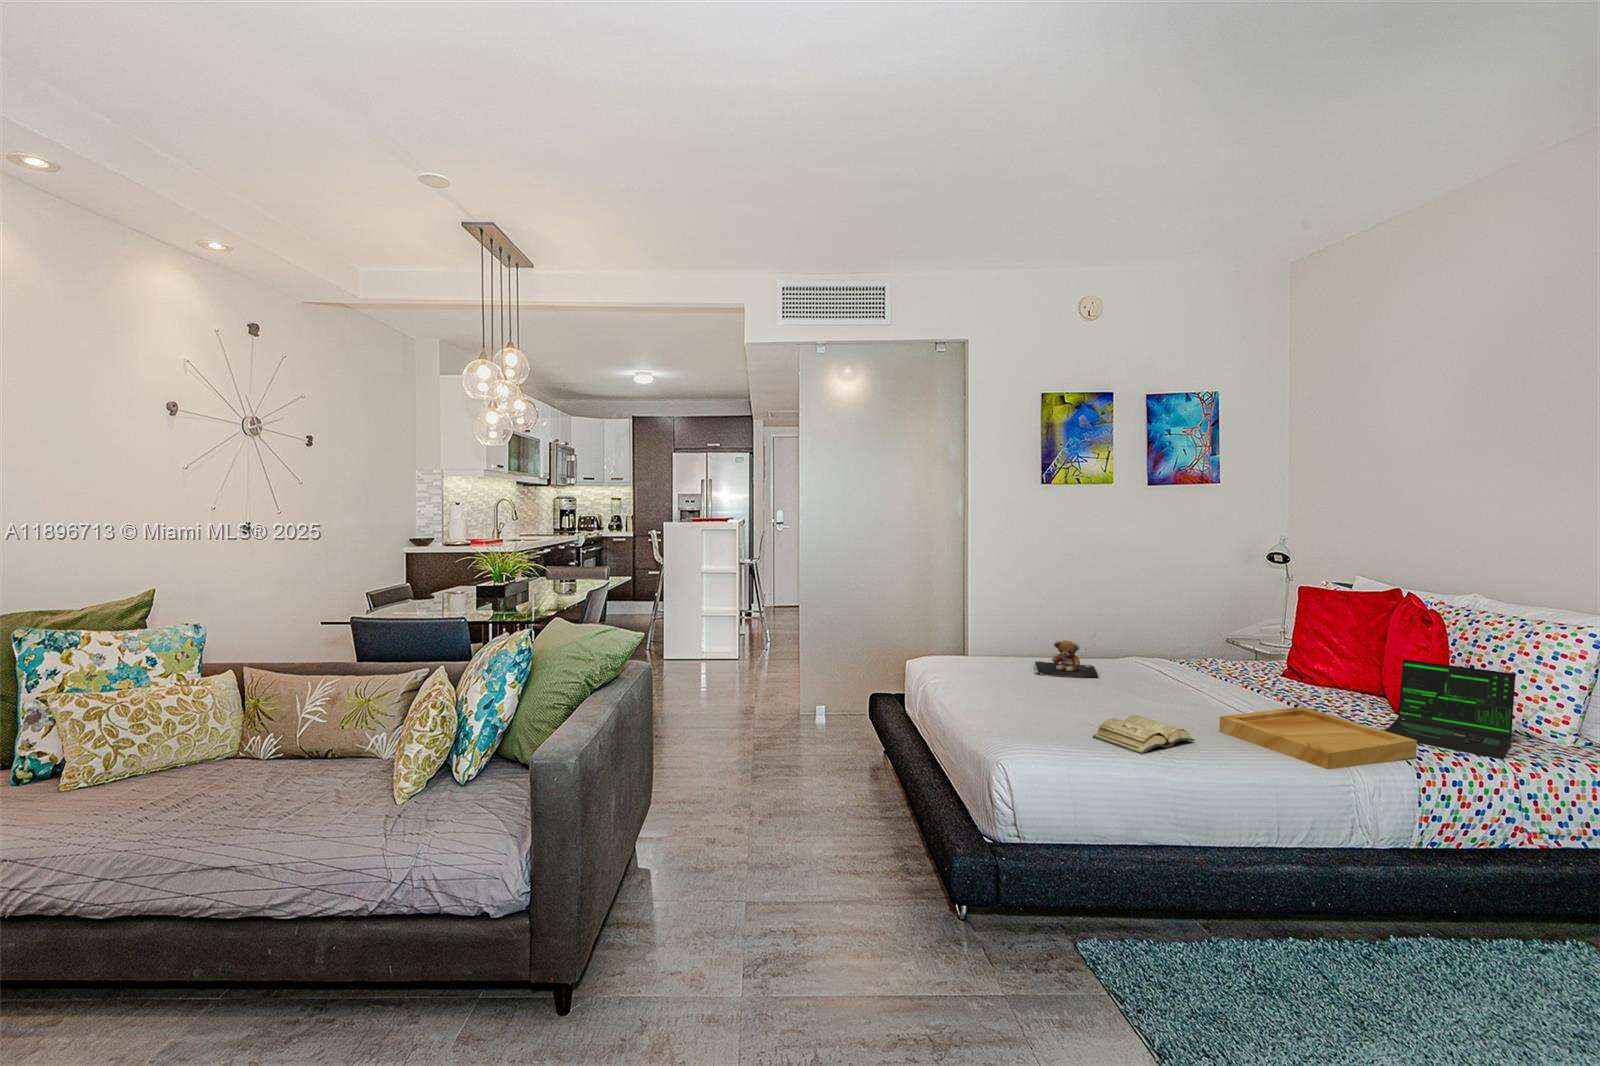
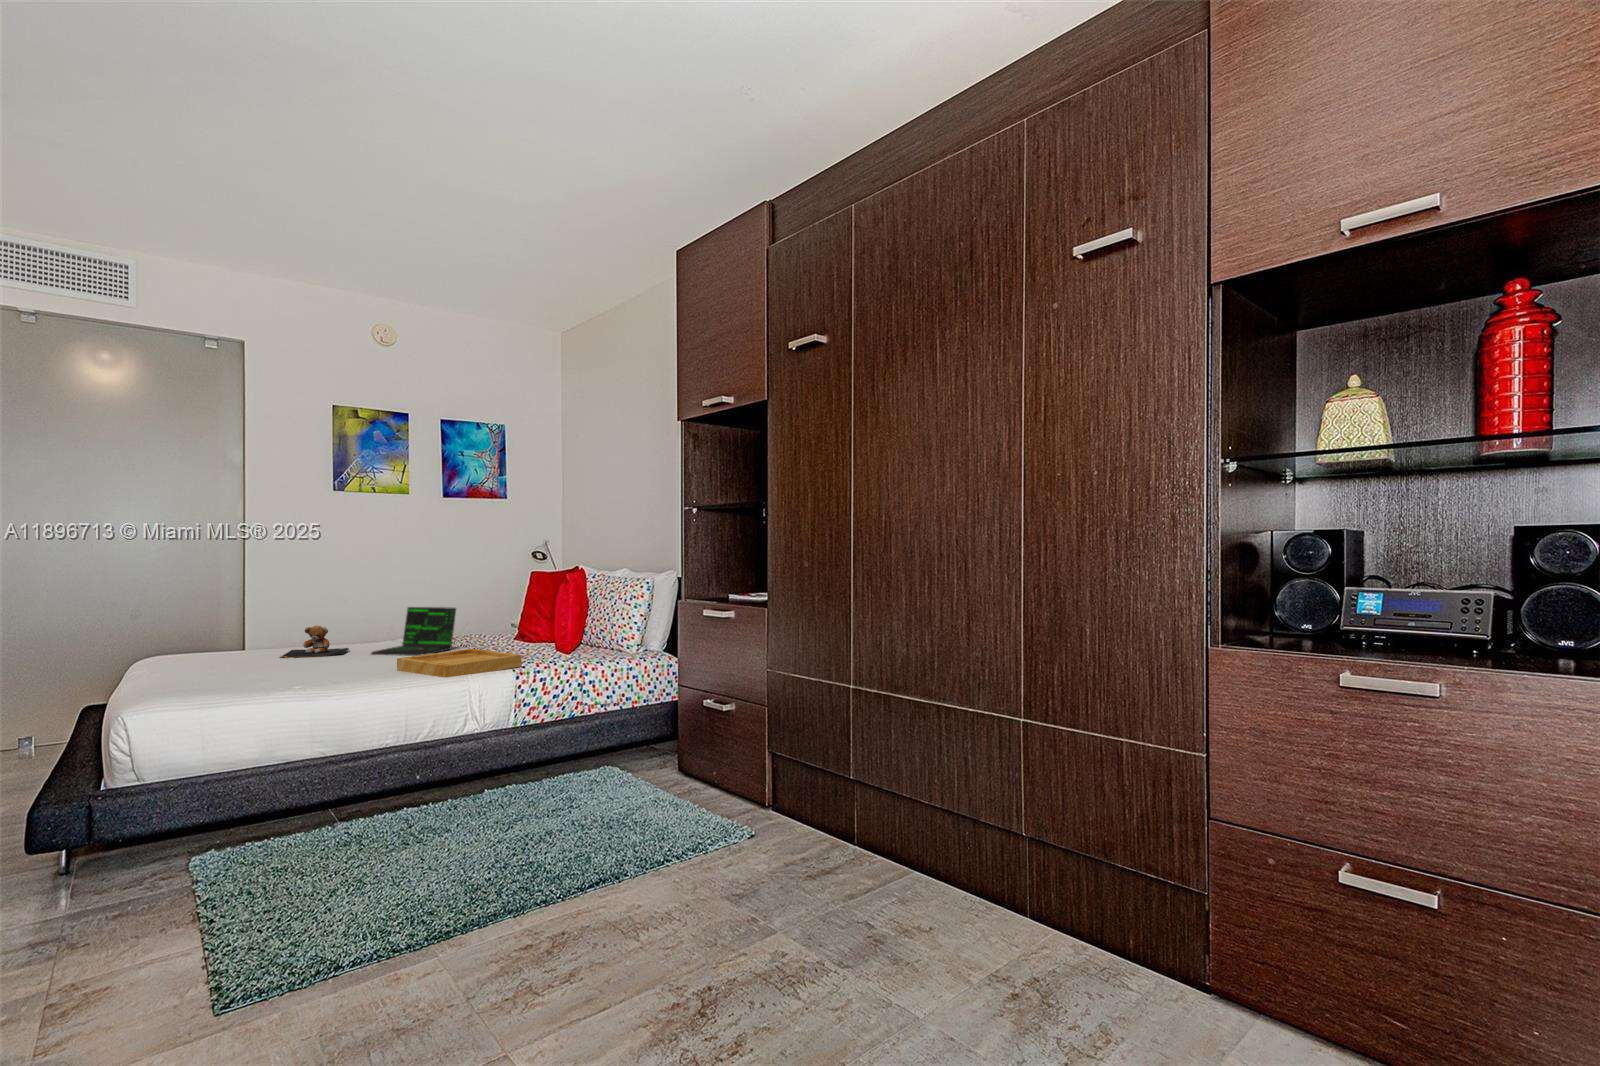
laptop: present [1385,659,1547,760] -> present [371,607,461,656]
diary: present [1093,716,1195,754] -> none [271,664,363,687]

